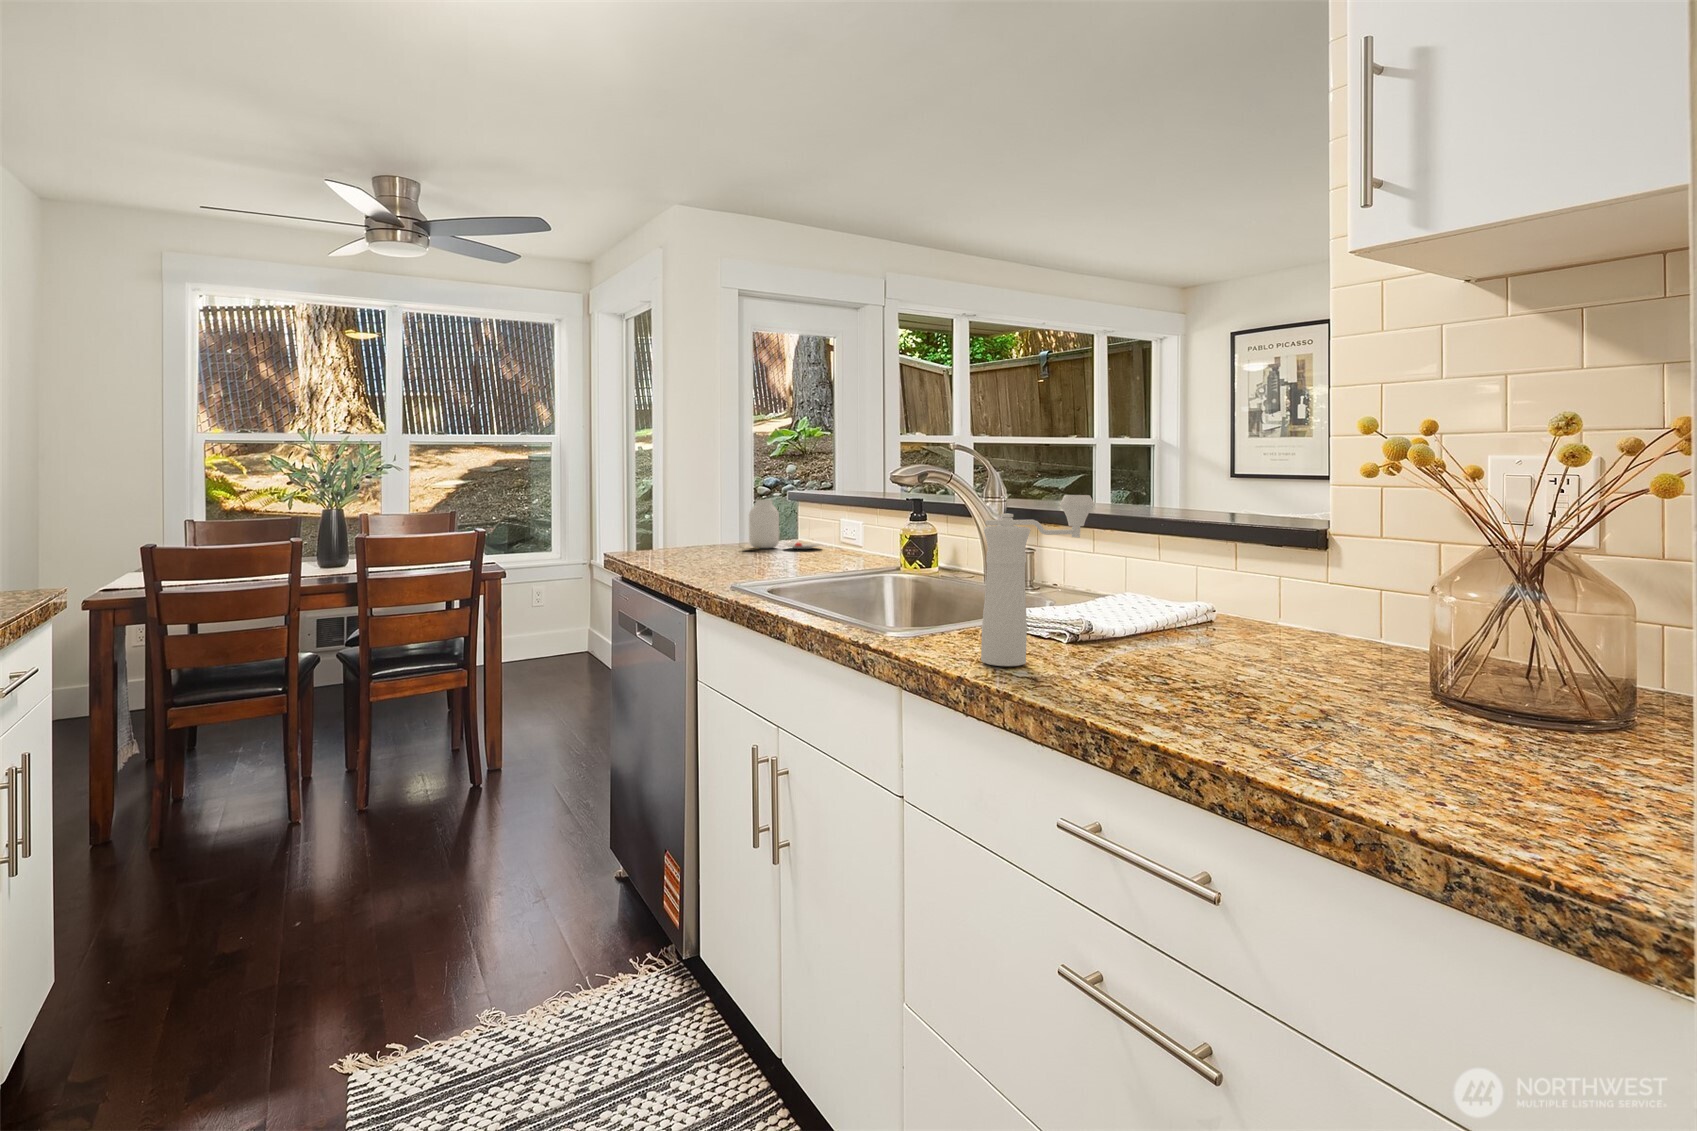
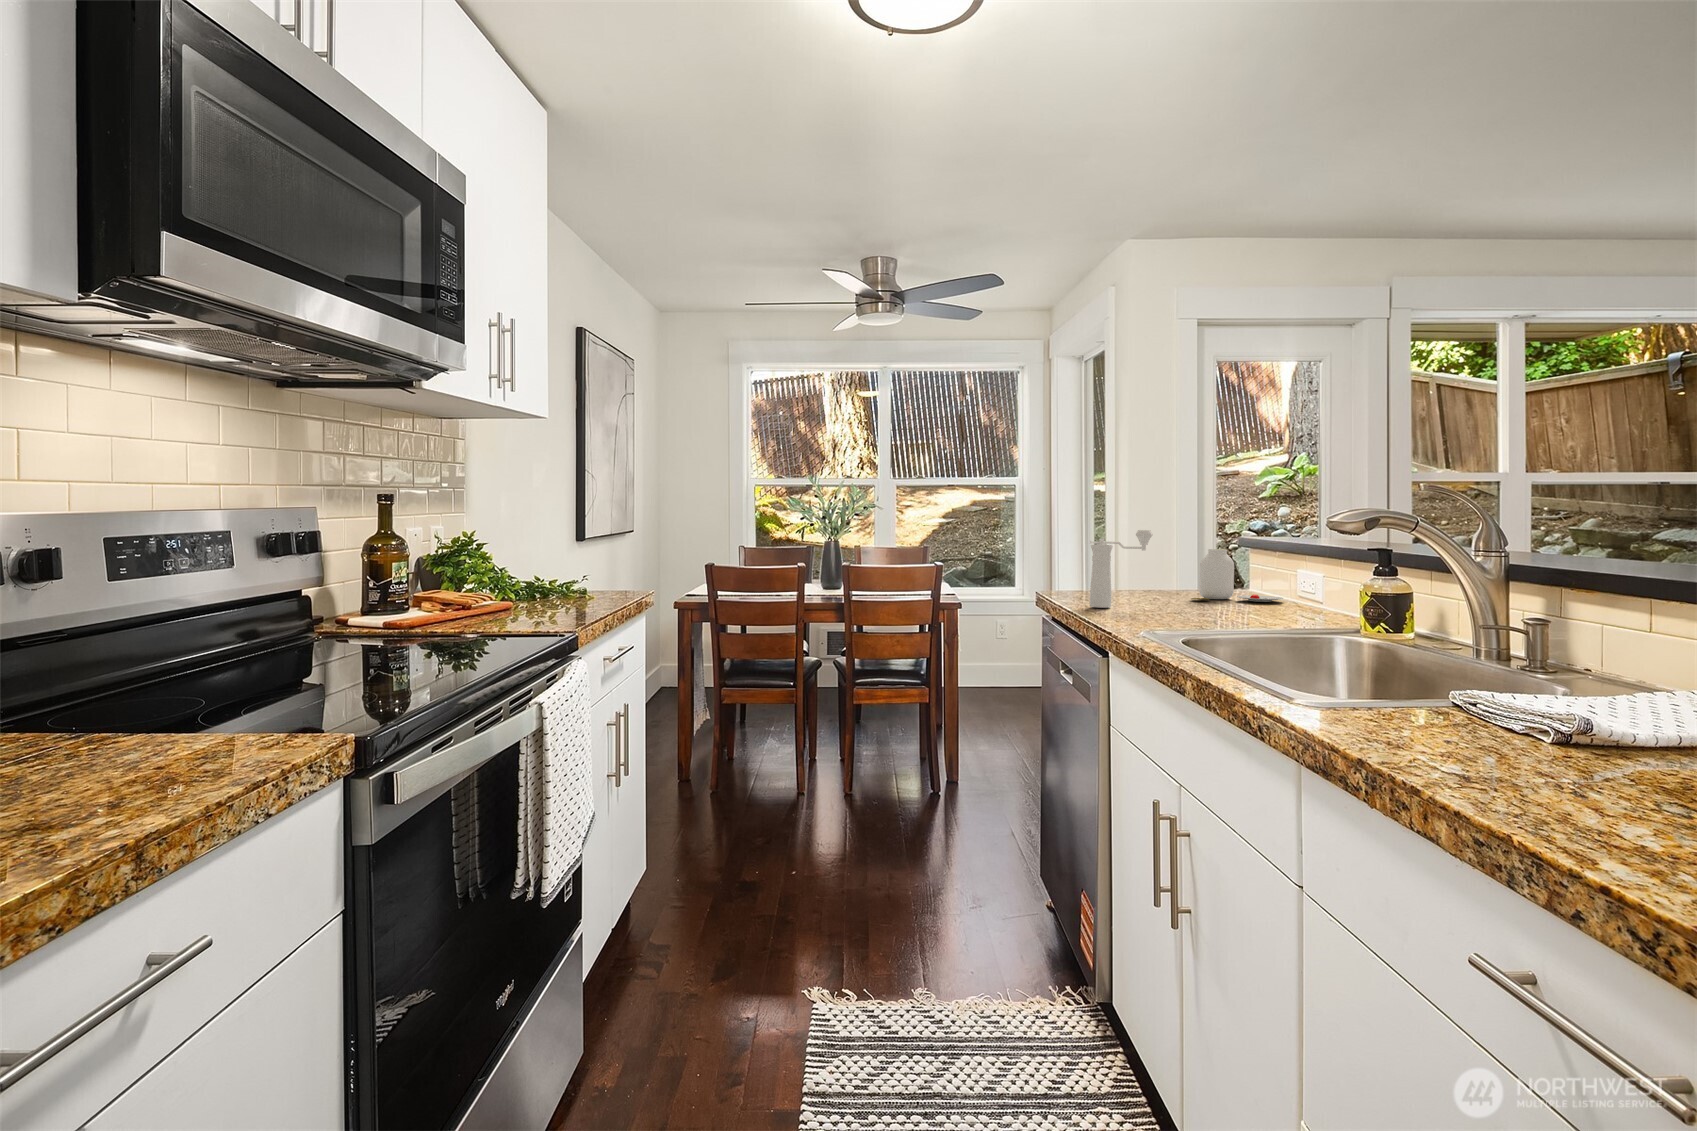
pepper mill: present [981,495,1095,666] -> present [1090,530,1153,608]

